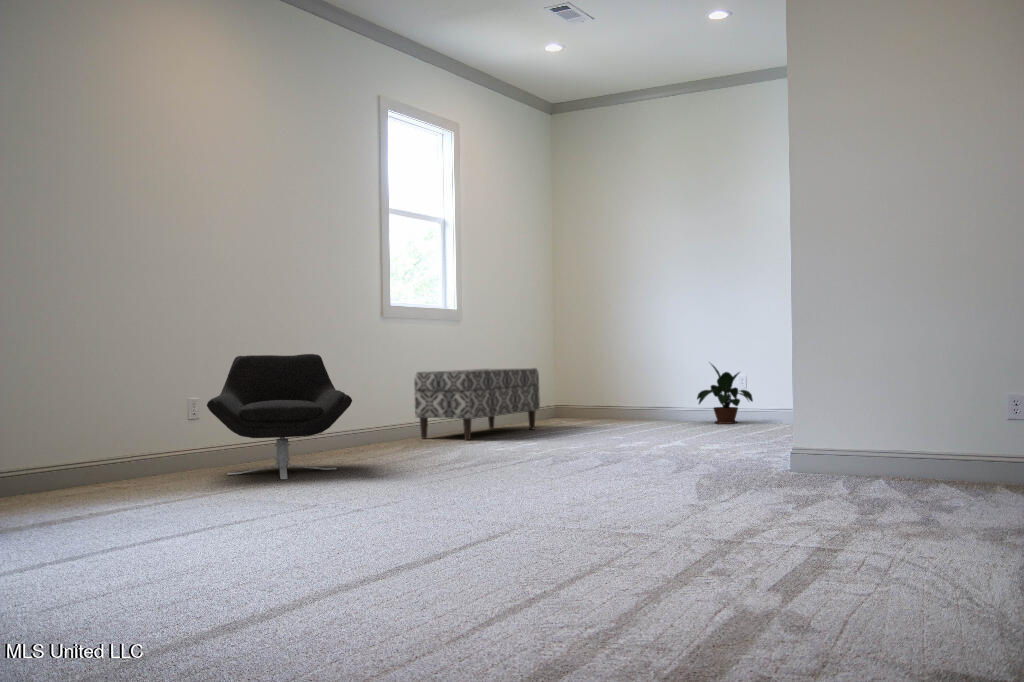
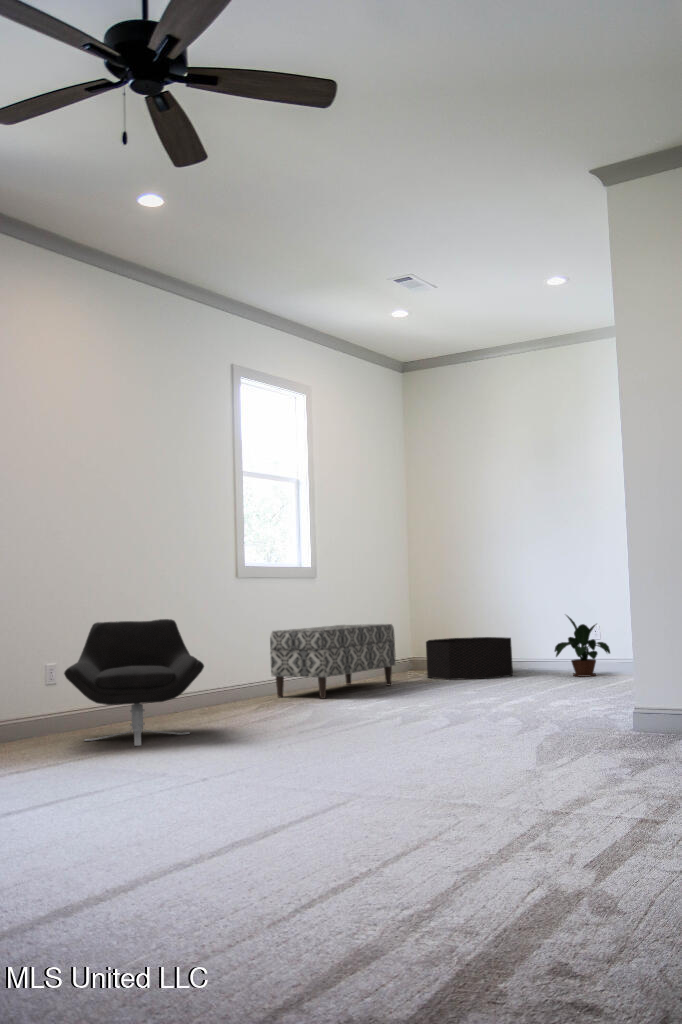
basket: none [569,385,655,425] -> present [426,637,513,680]

